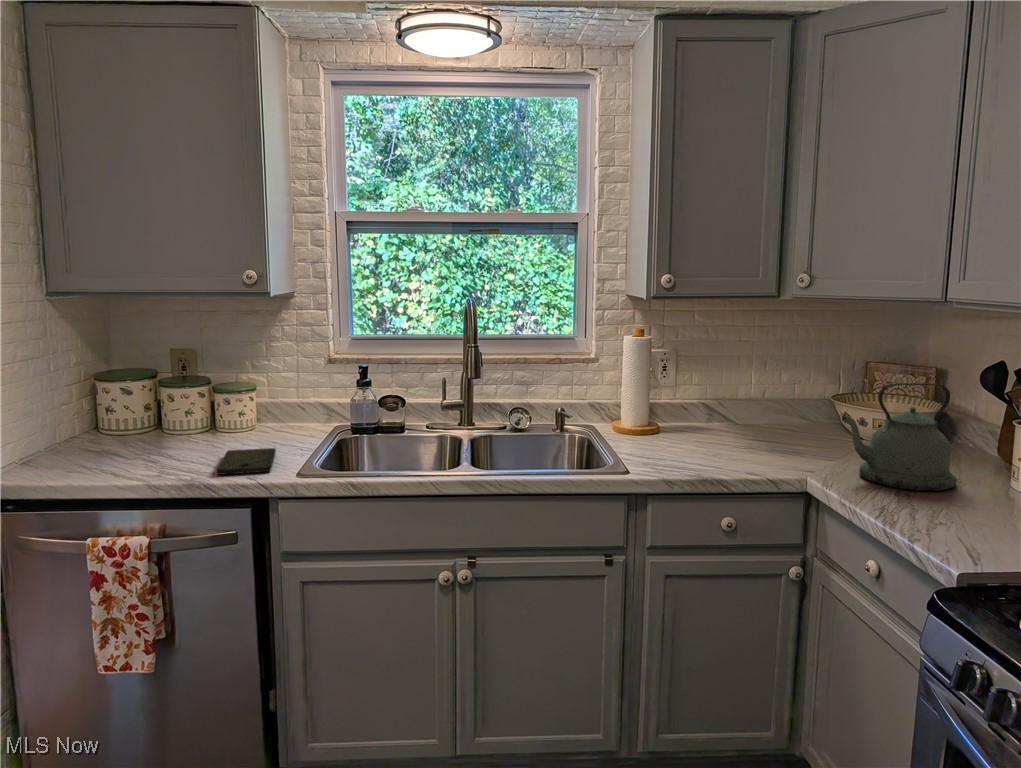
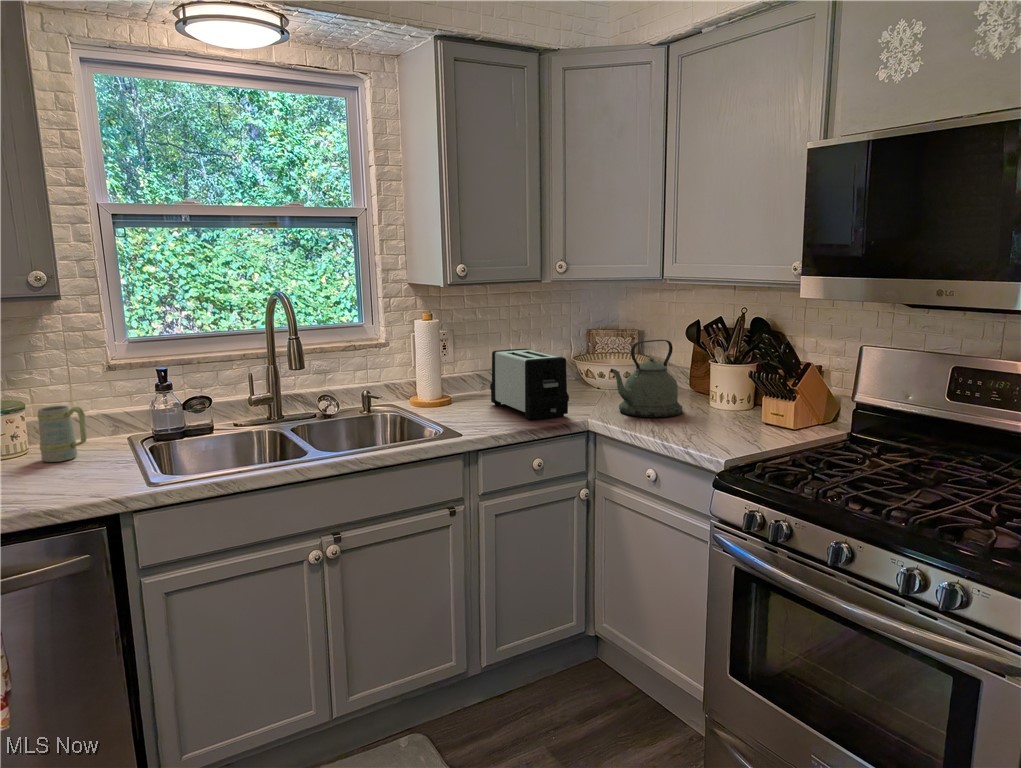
toaster: none [701,379,784,468] -> present [490,349,569,420]
mug: none [253,392,287,442] -> present [38,406,87,462]
cutting board: present [217,448,276,475] -> none [33,465,114,499]

